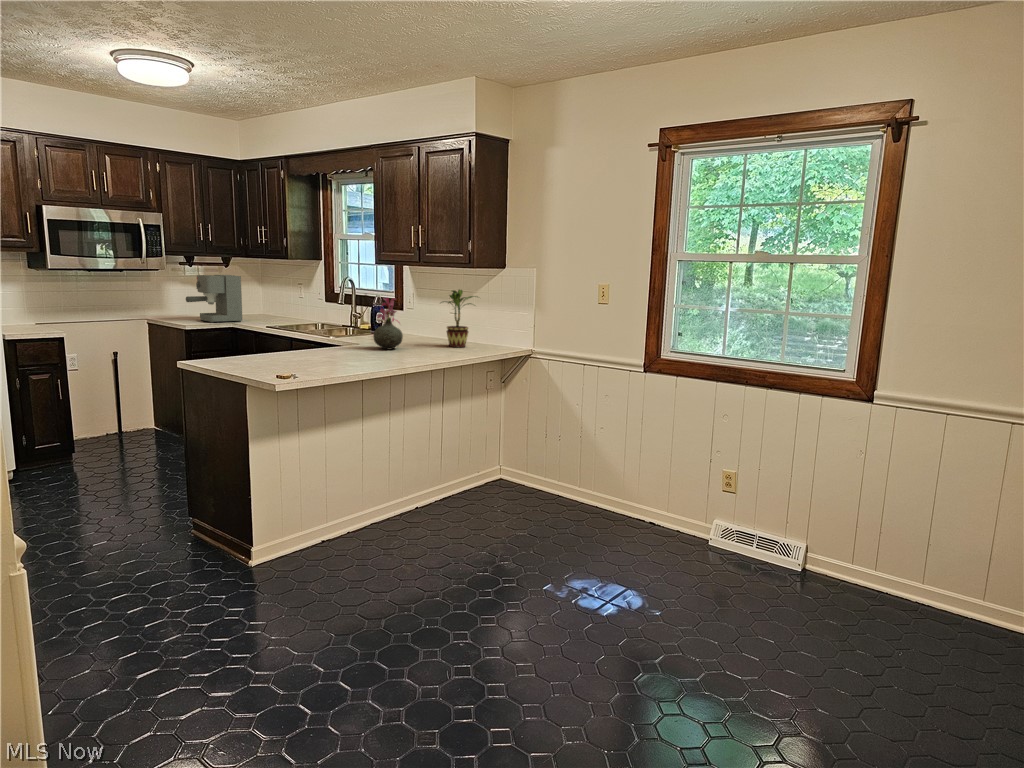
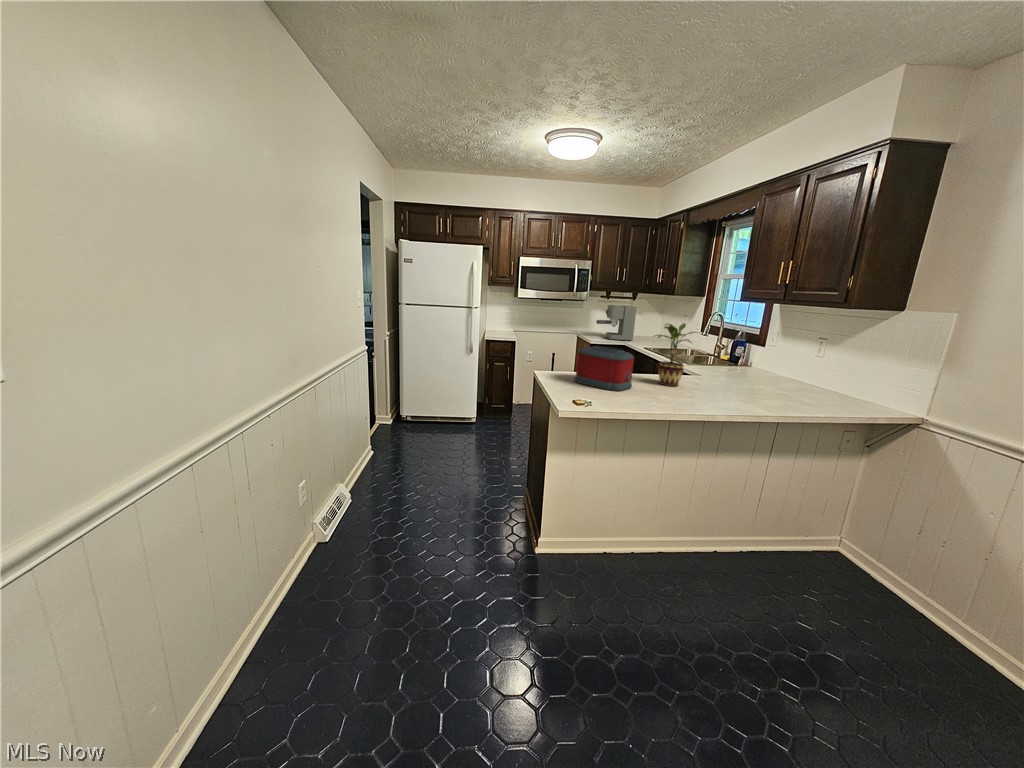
potted plant: present [441,290,476,347] -> present [655,323,702,386]
vase: present [373,298,403,349] -> none [716,333,750,385]
toaster: none [236,323,305,368] -> present [575,346,634,391]

